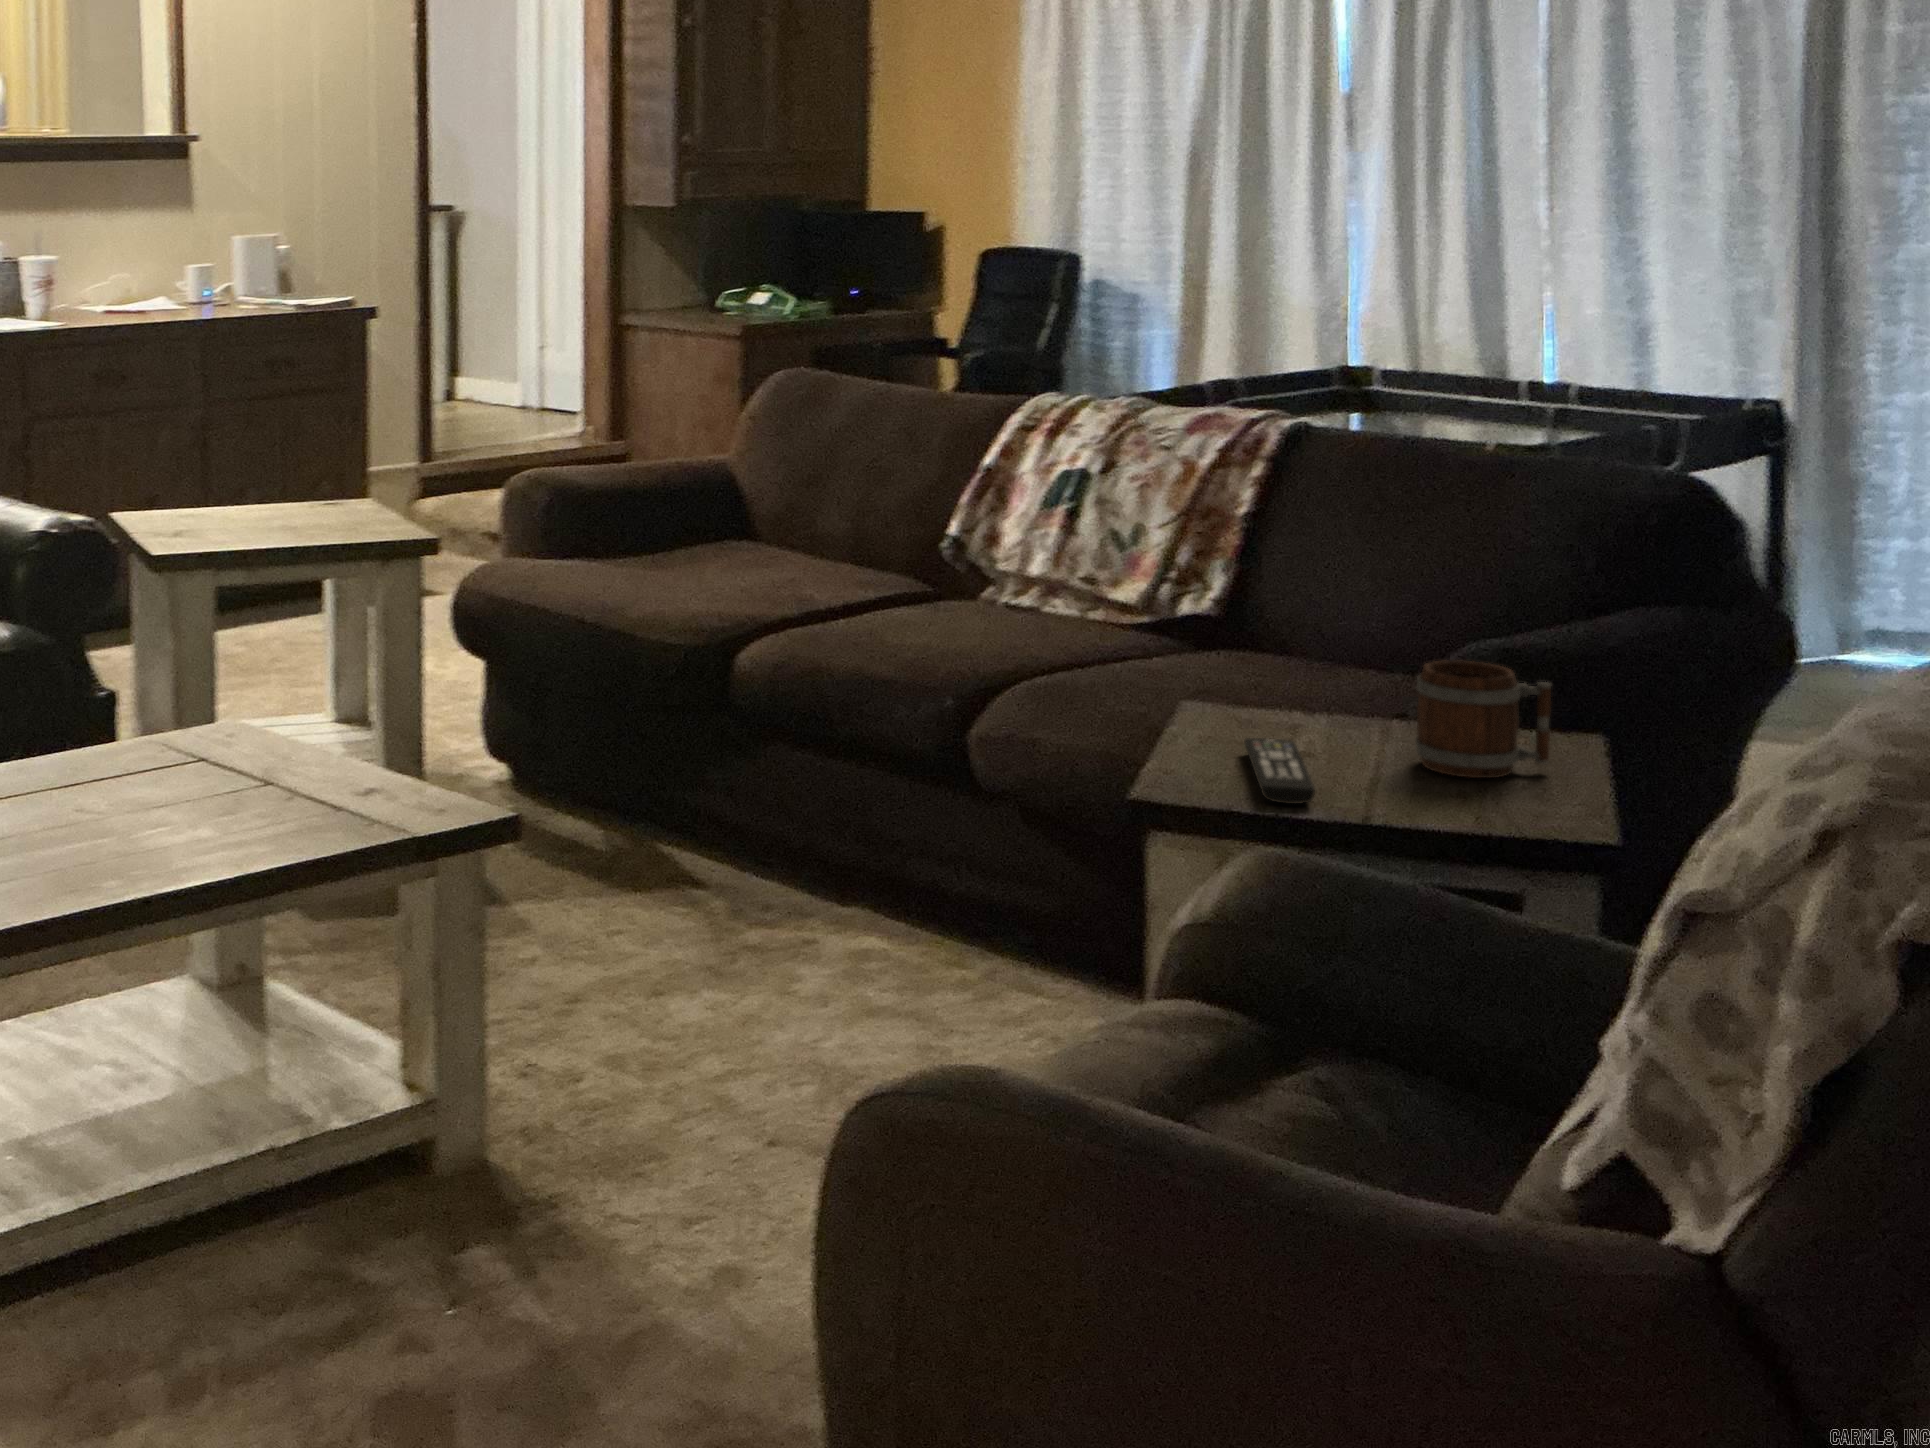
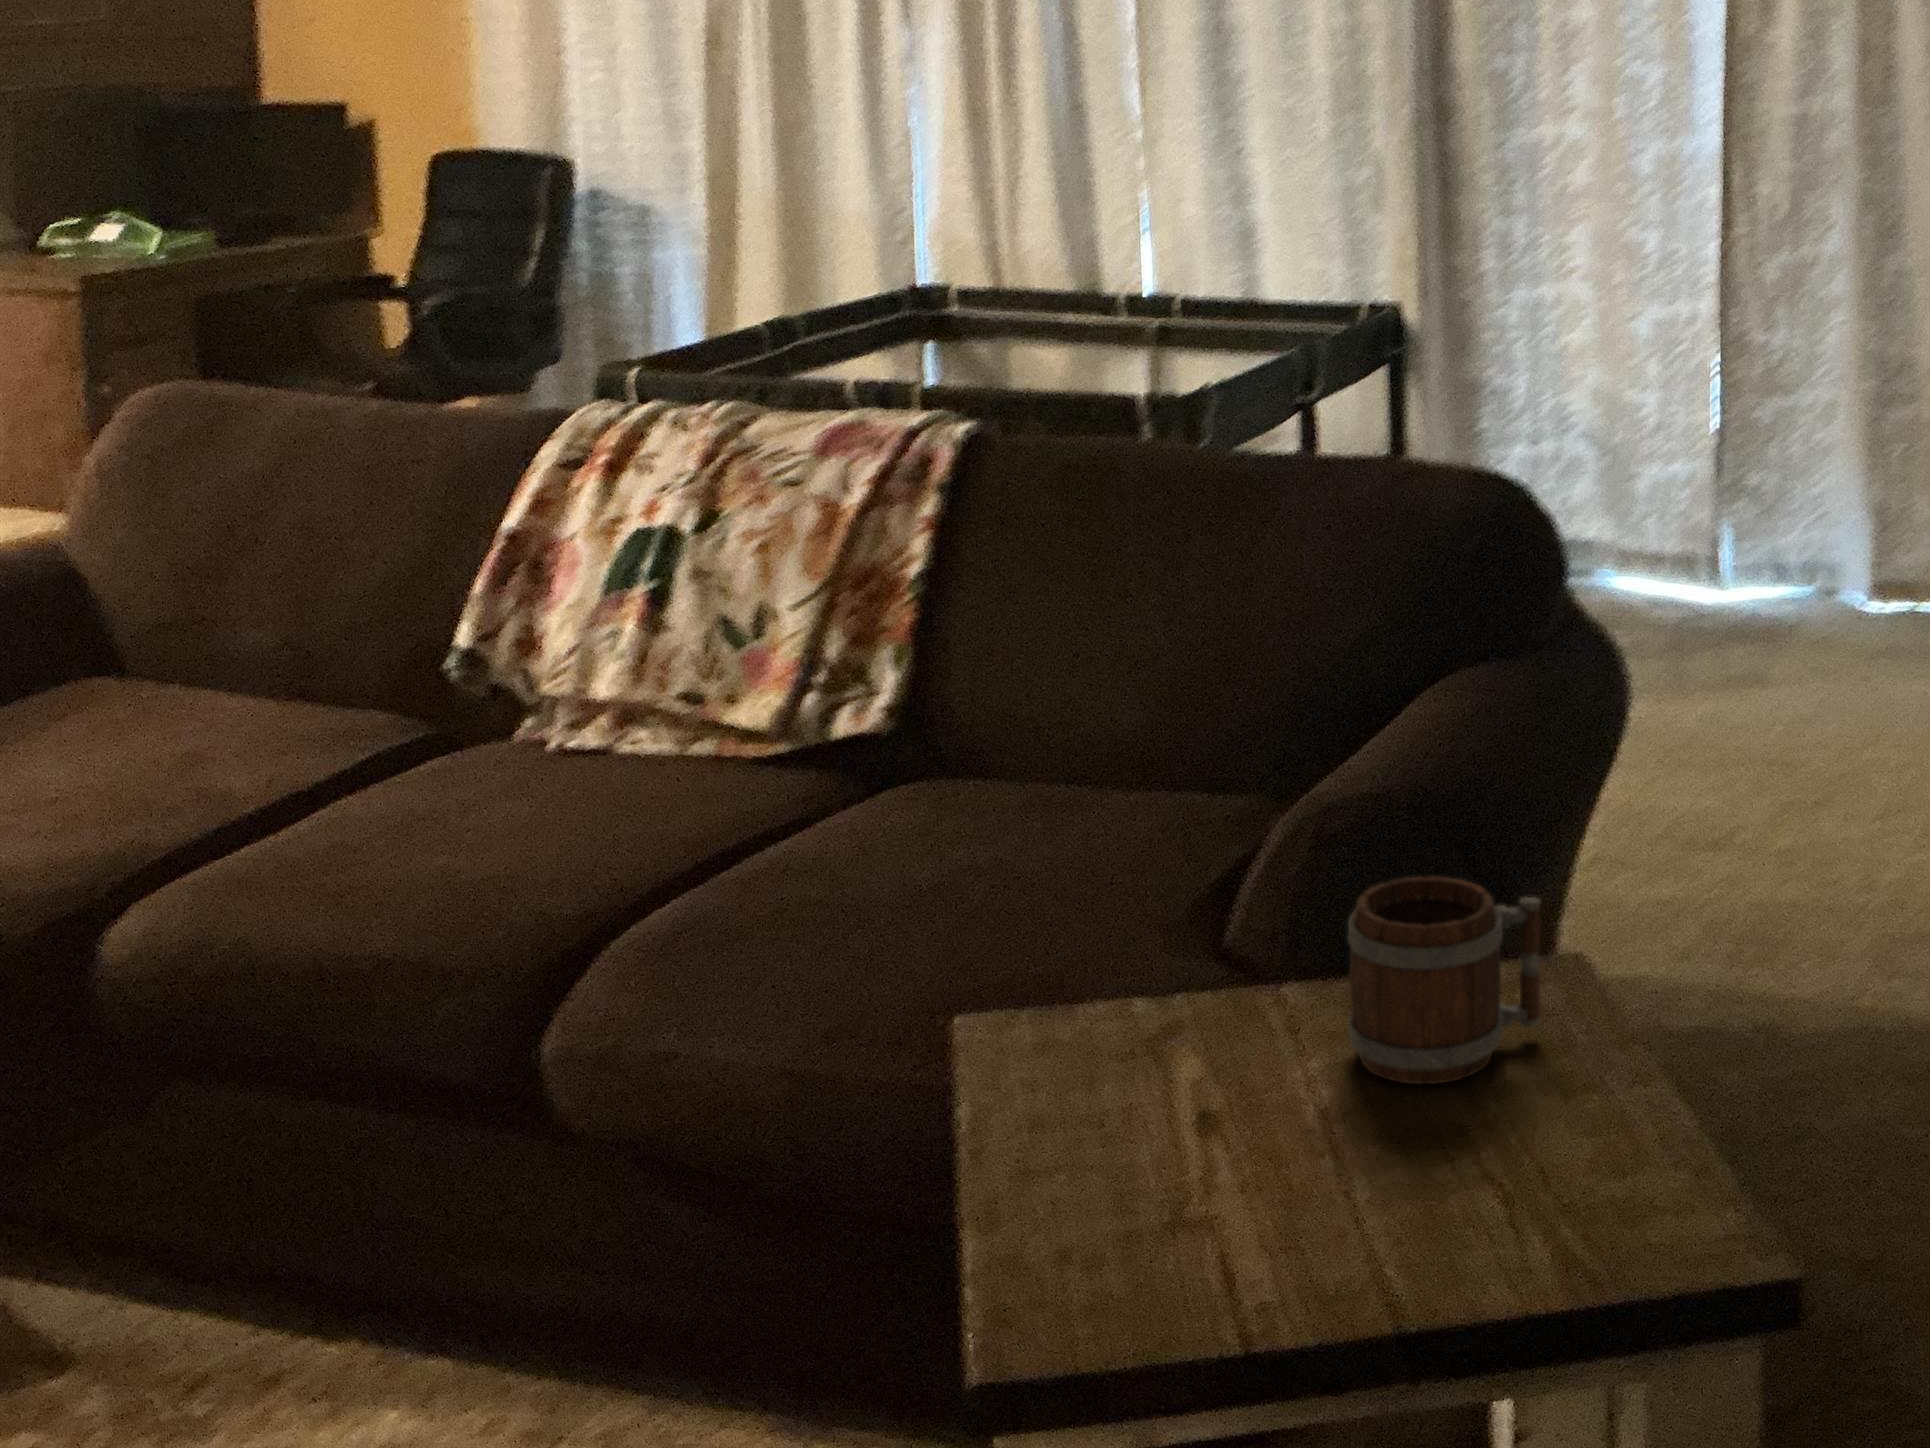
remote control: present [1244,738,1315,804] -> none [1085,1069,1260,1252]

